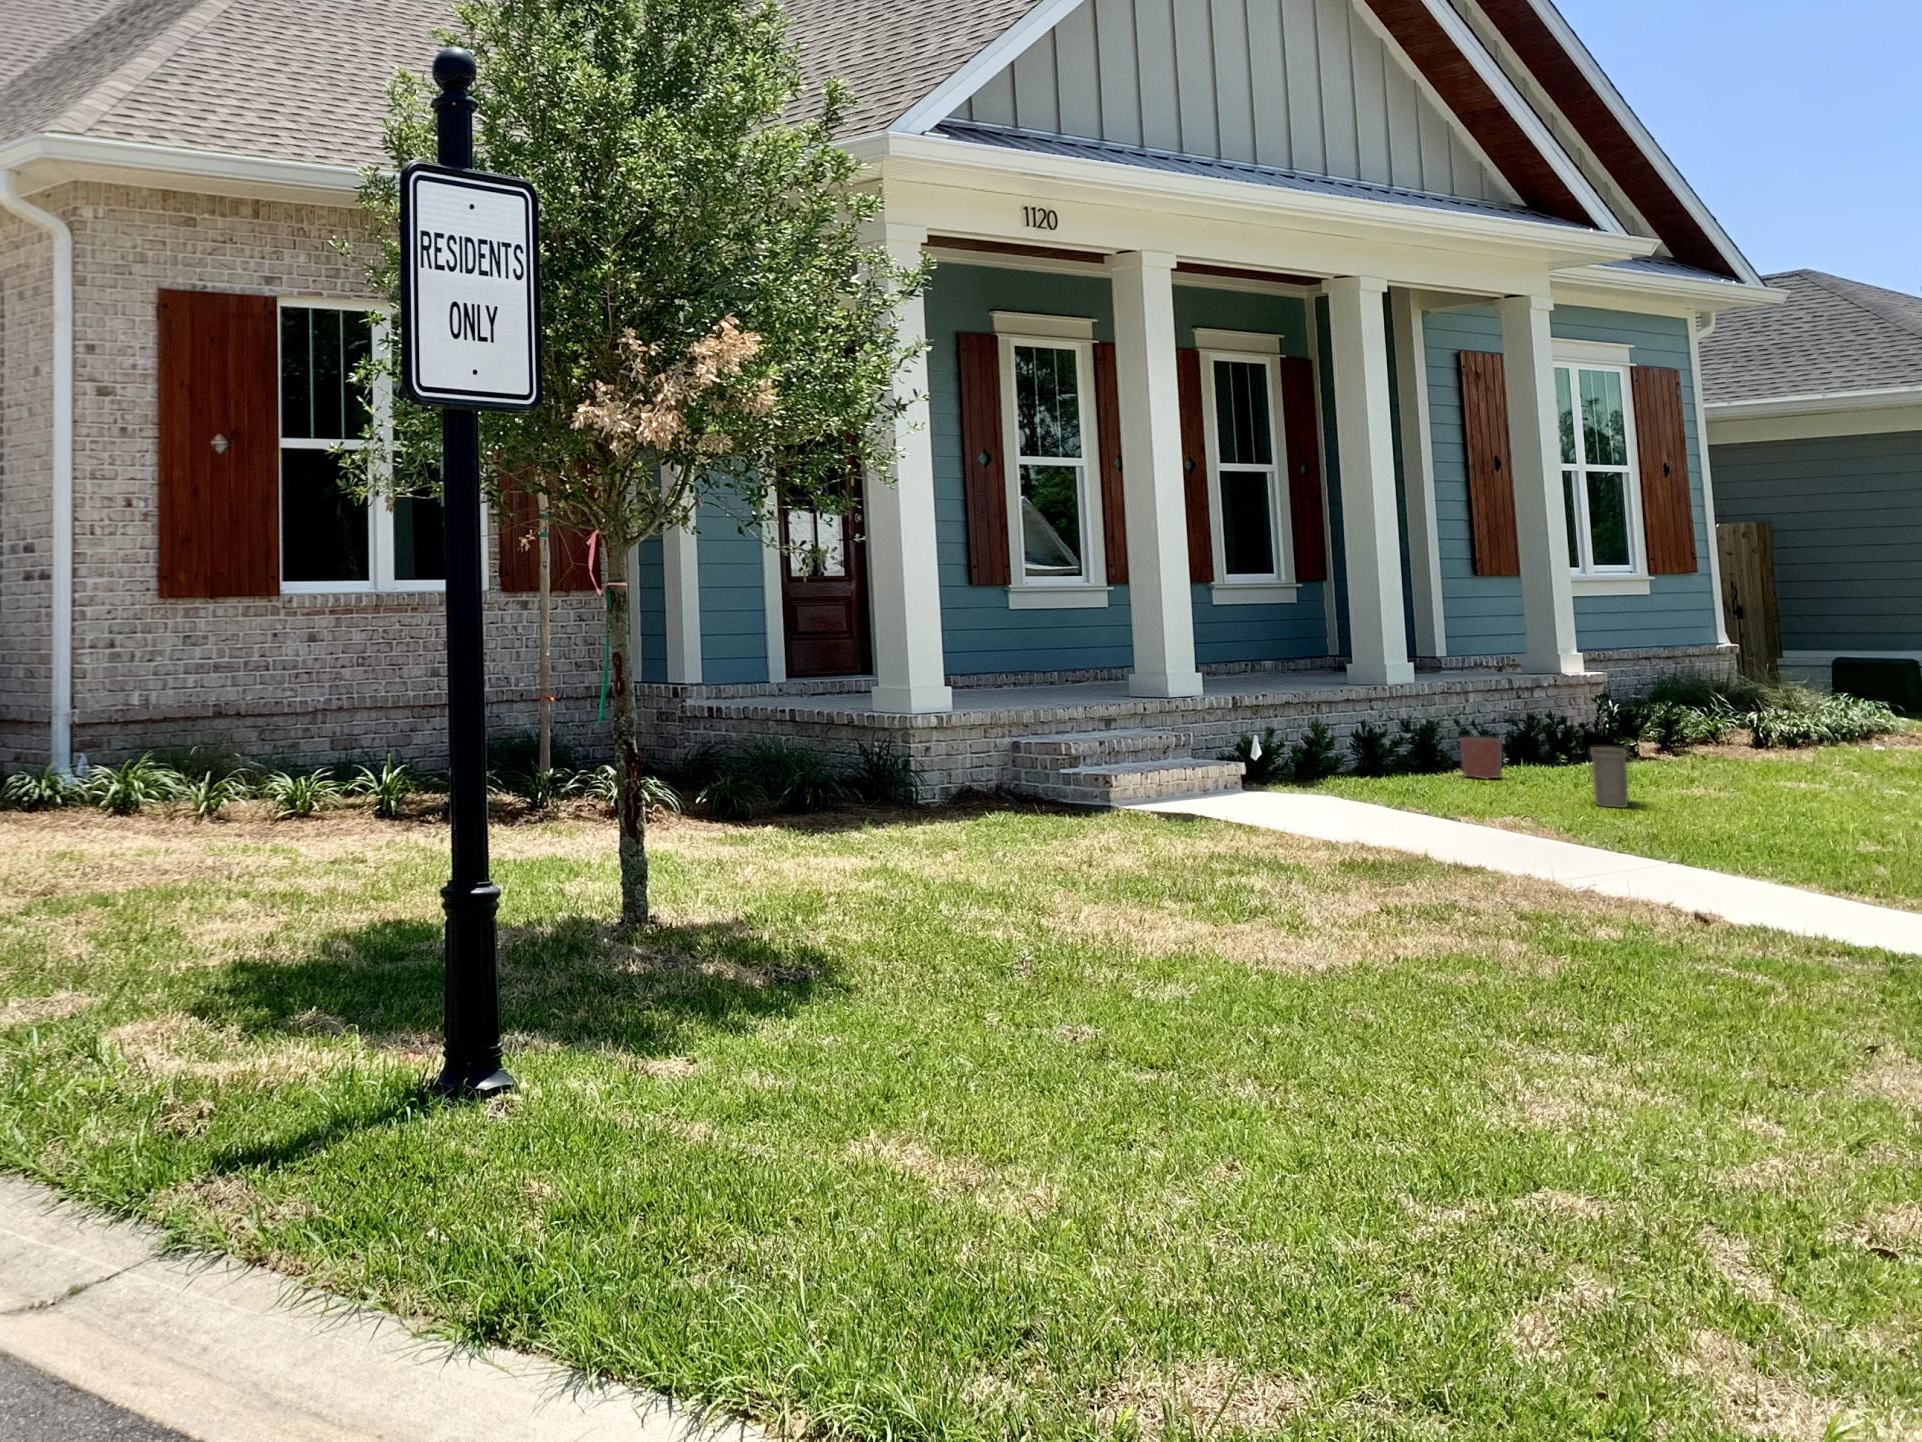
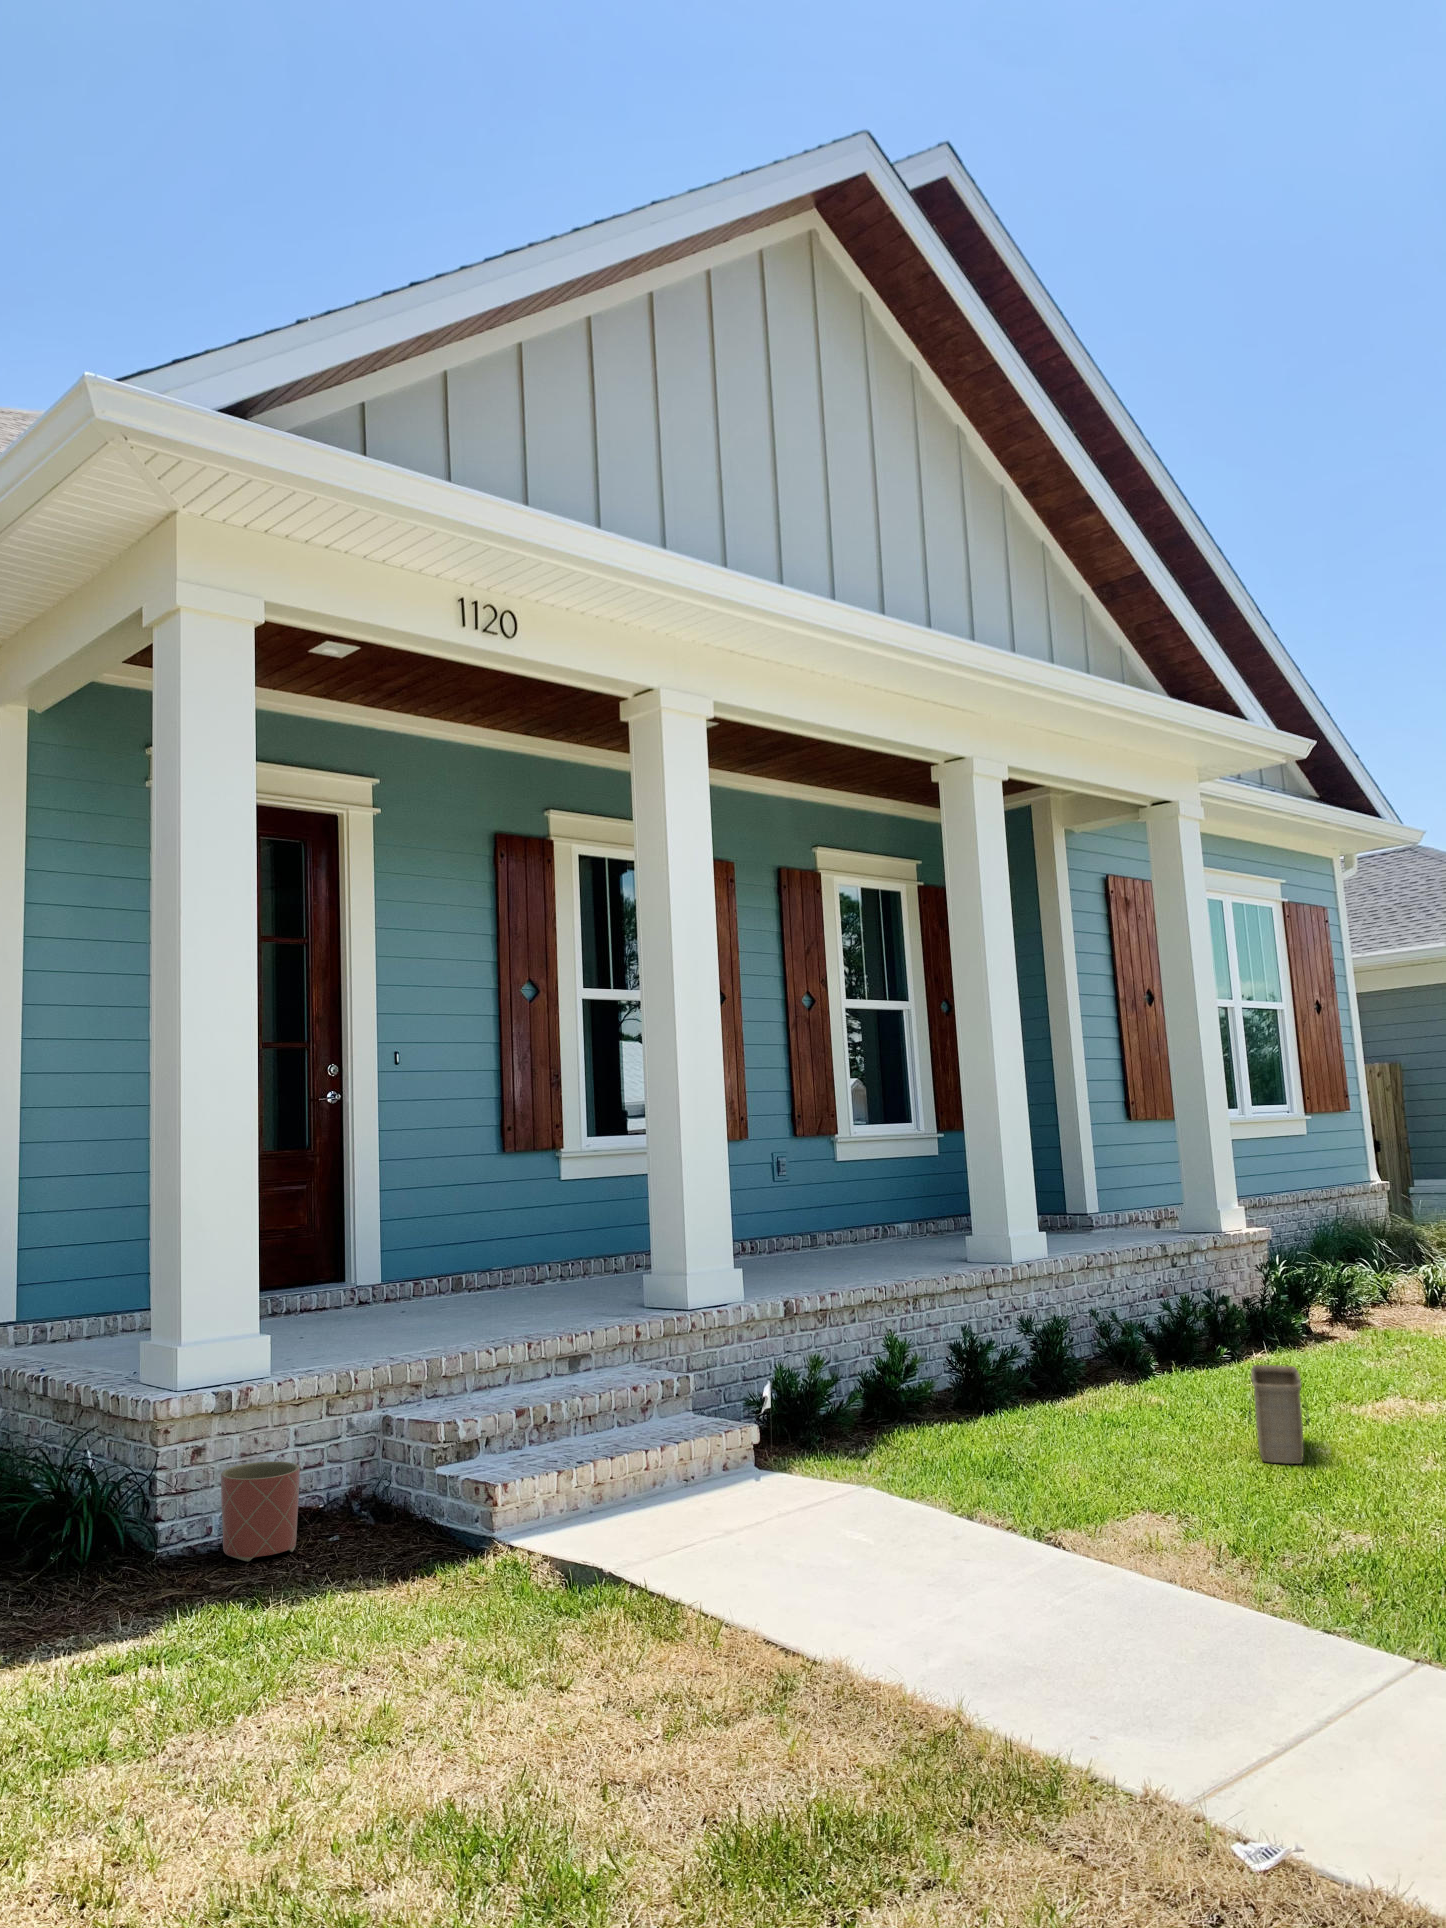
planter: present [1460,737,1502,779] -> present [221,1462,300,1561]

